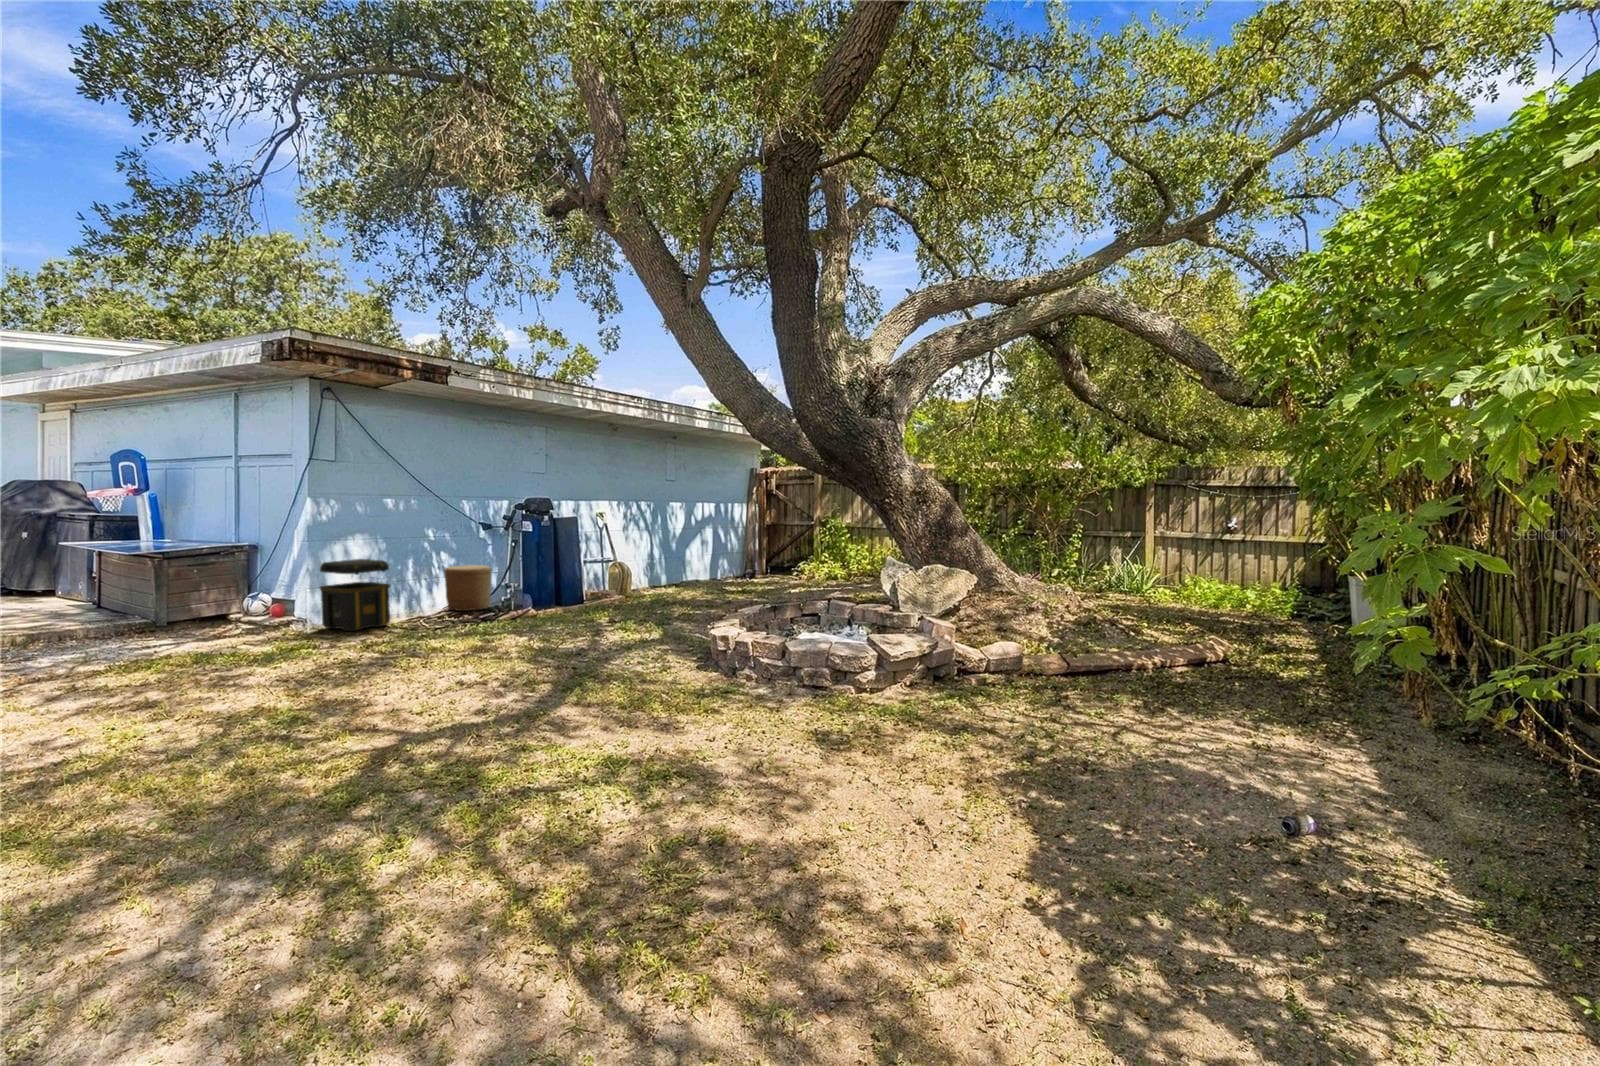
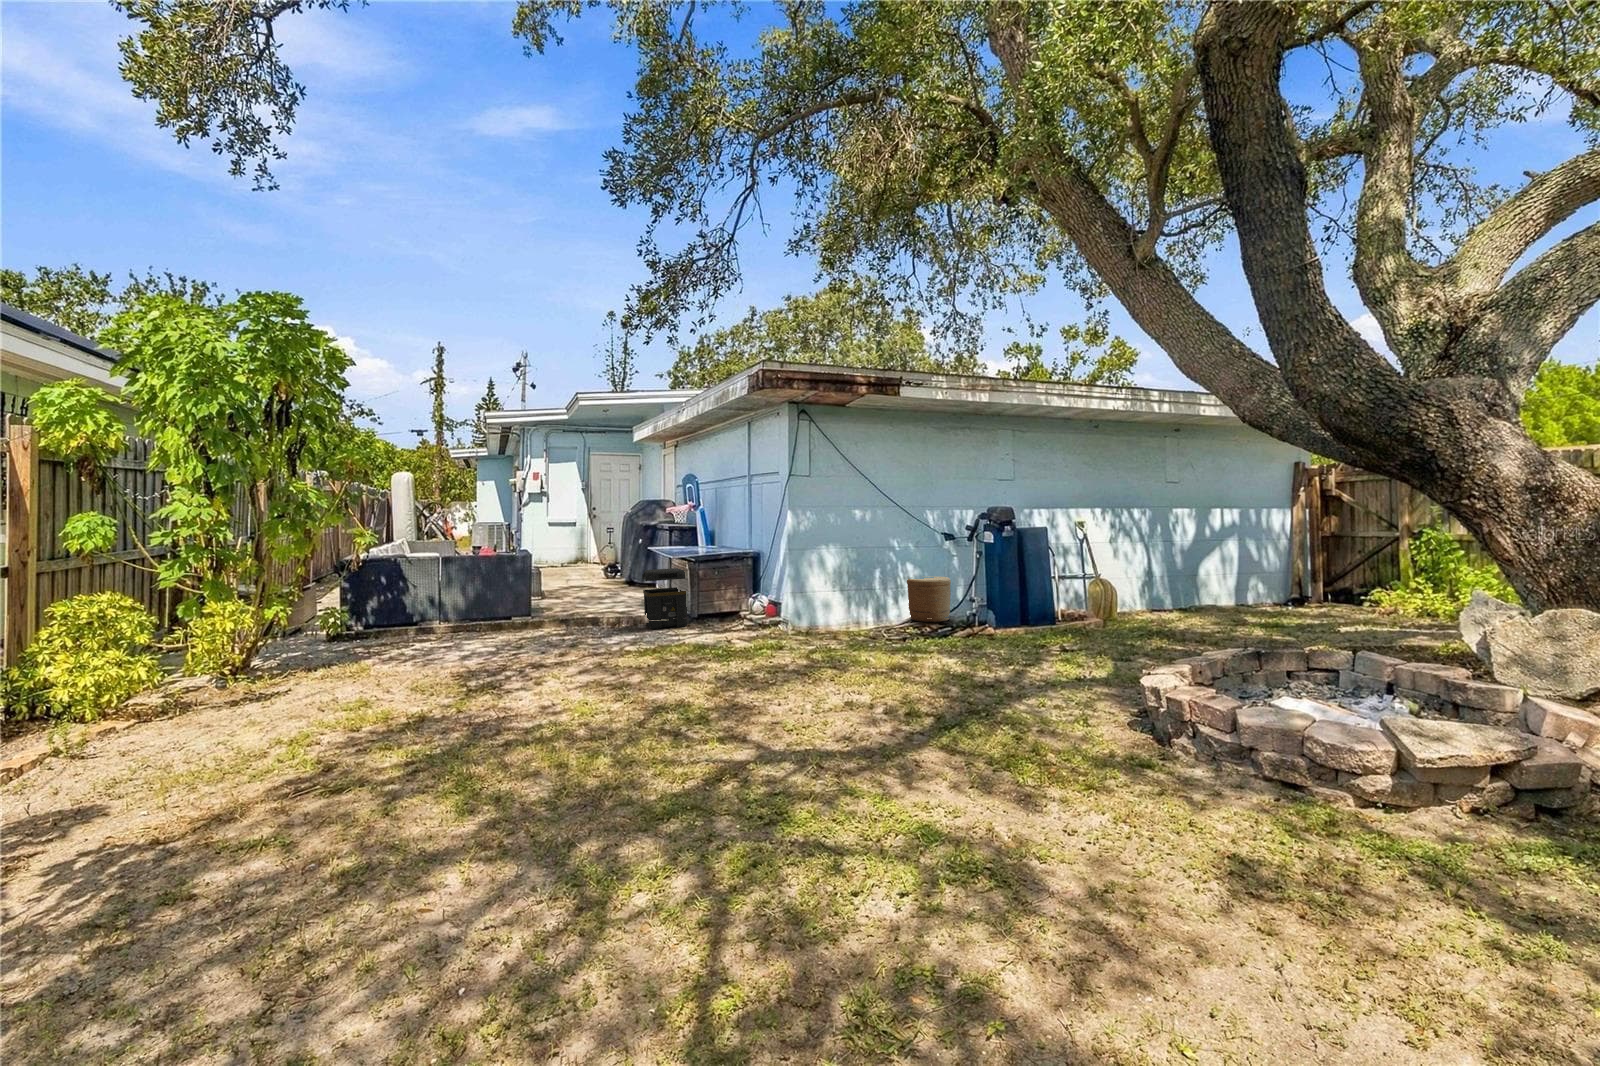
toolbox: present [320,559,390,631] -> present [642,568,688,629]

